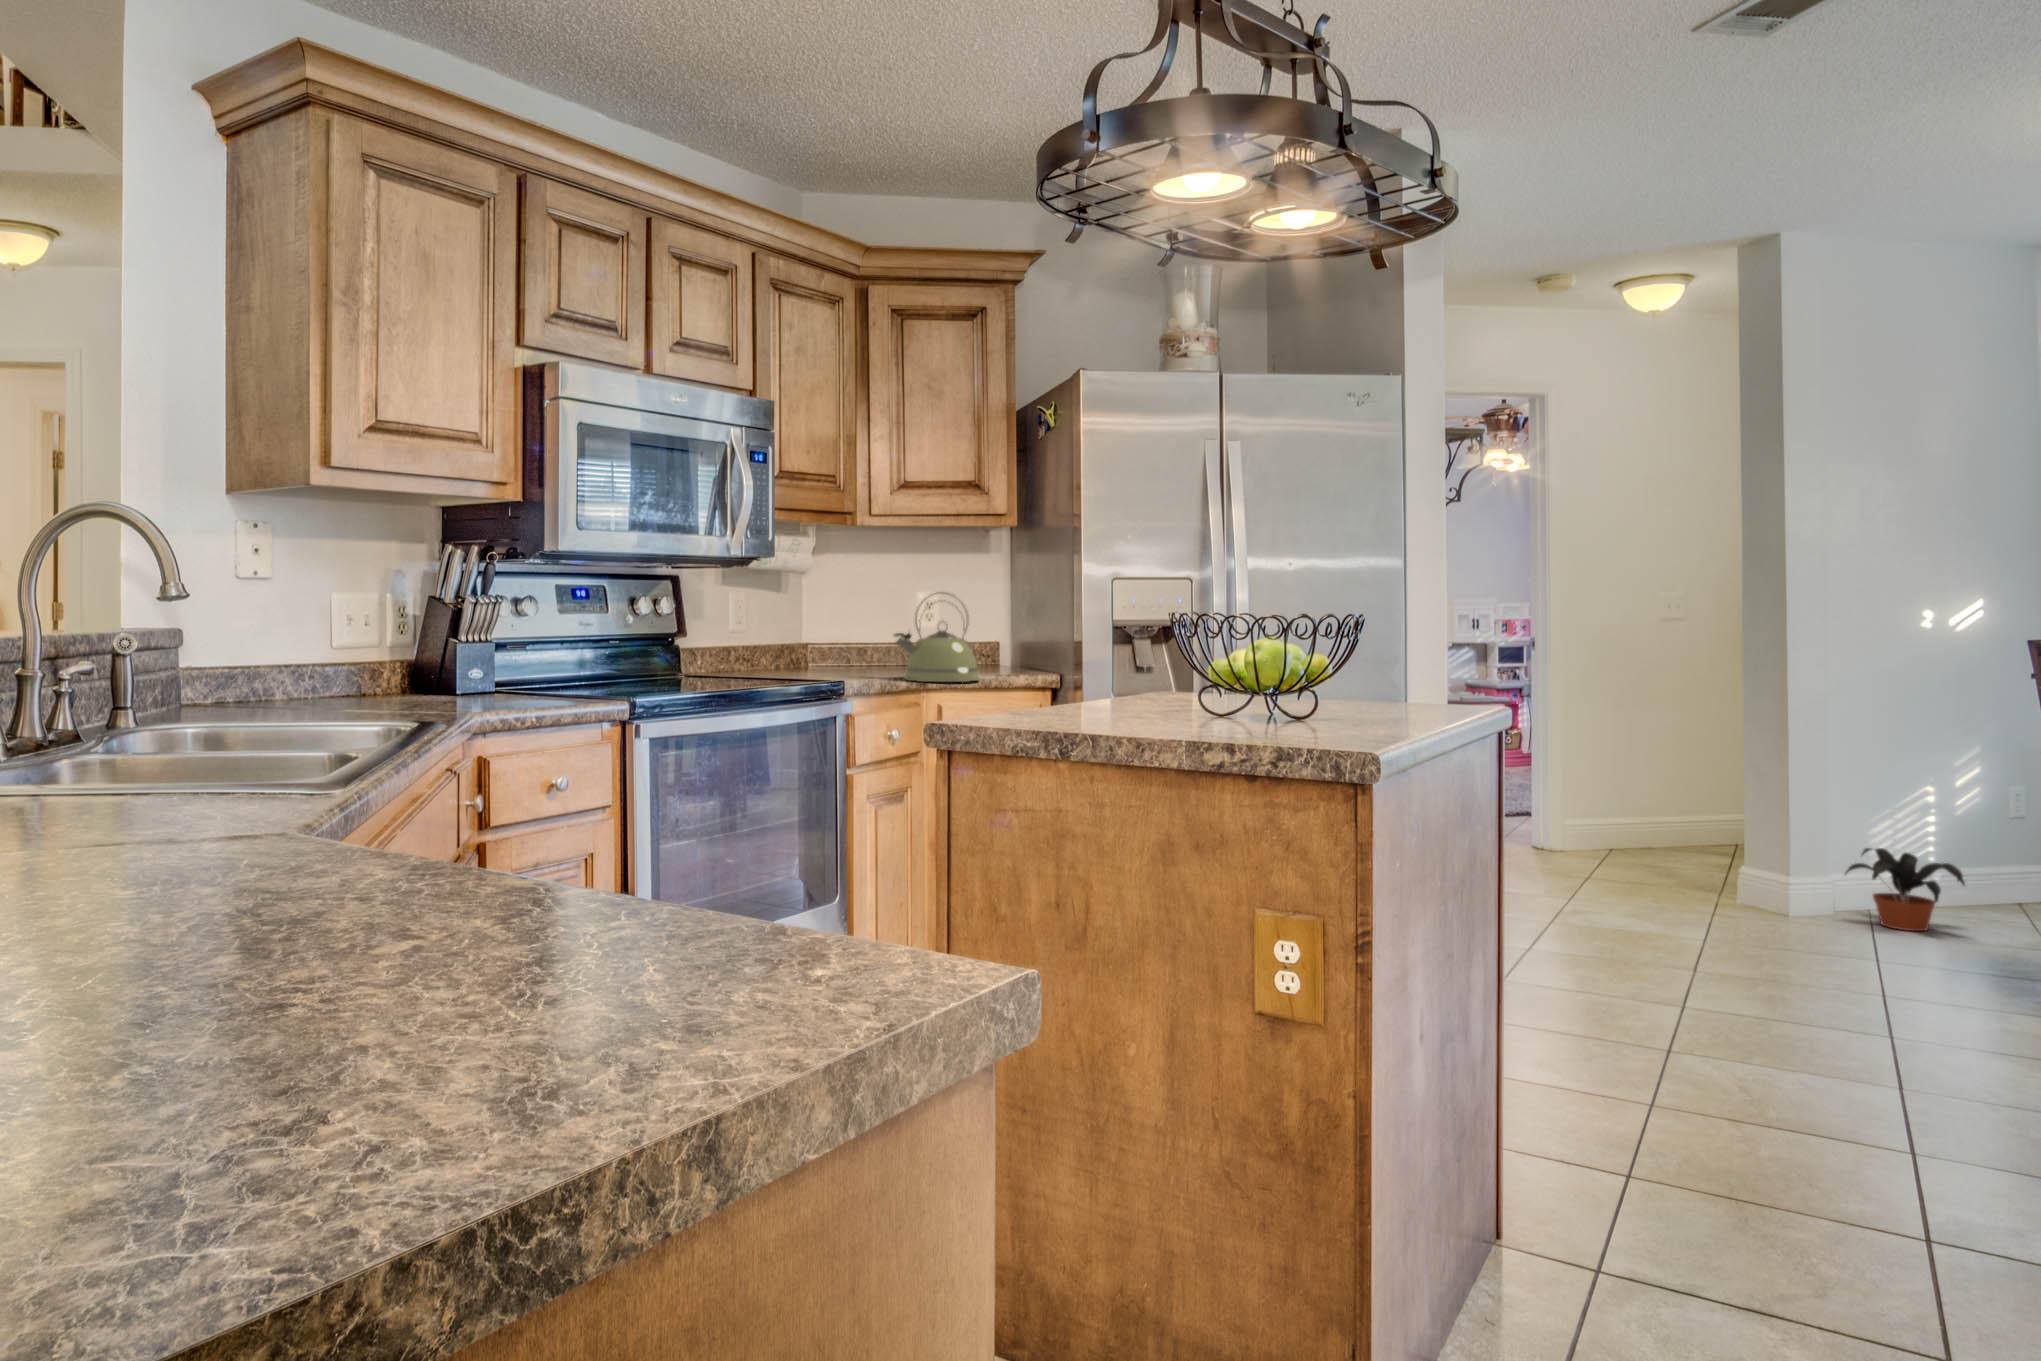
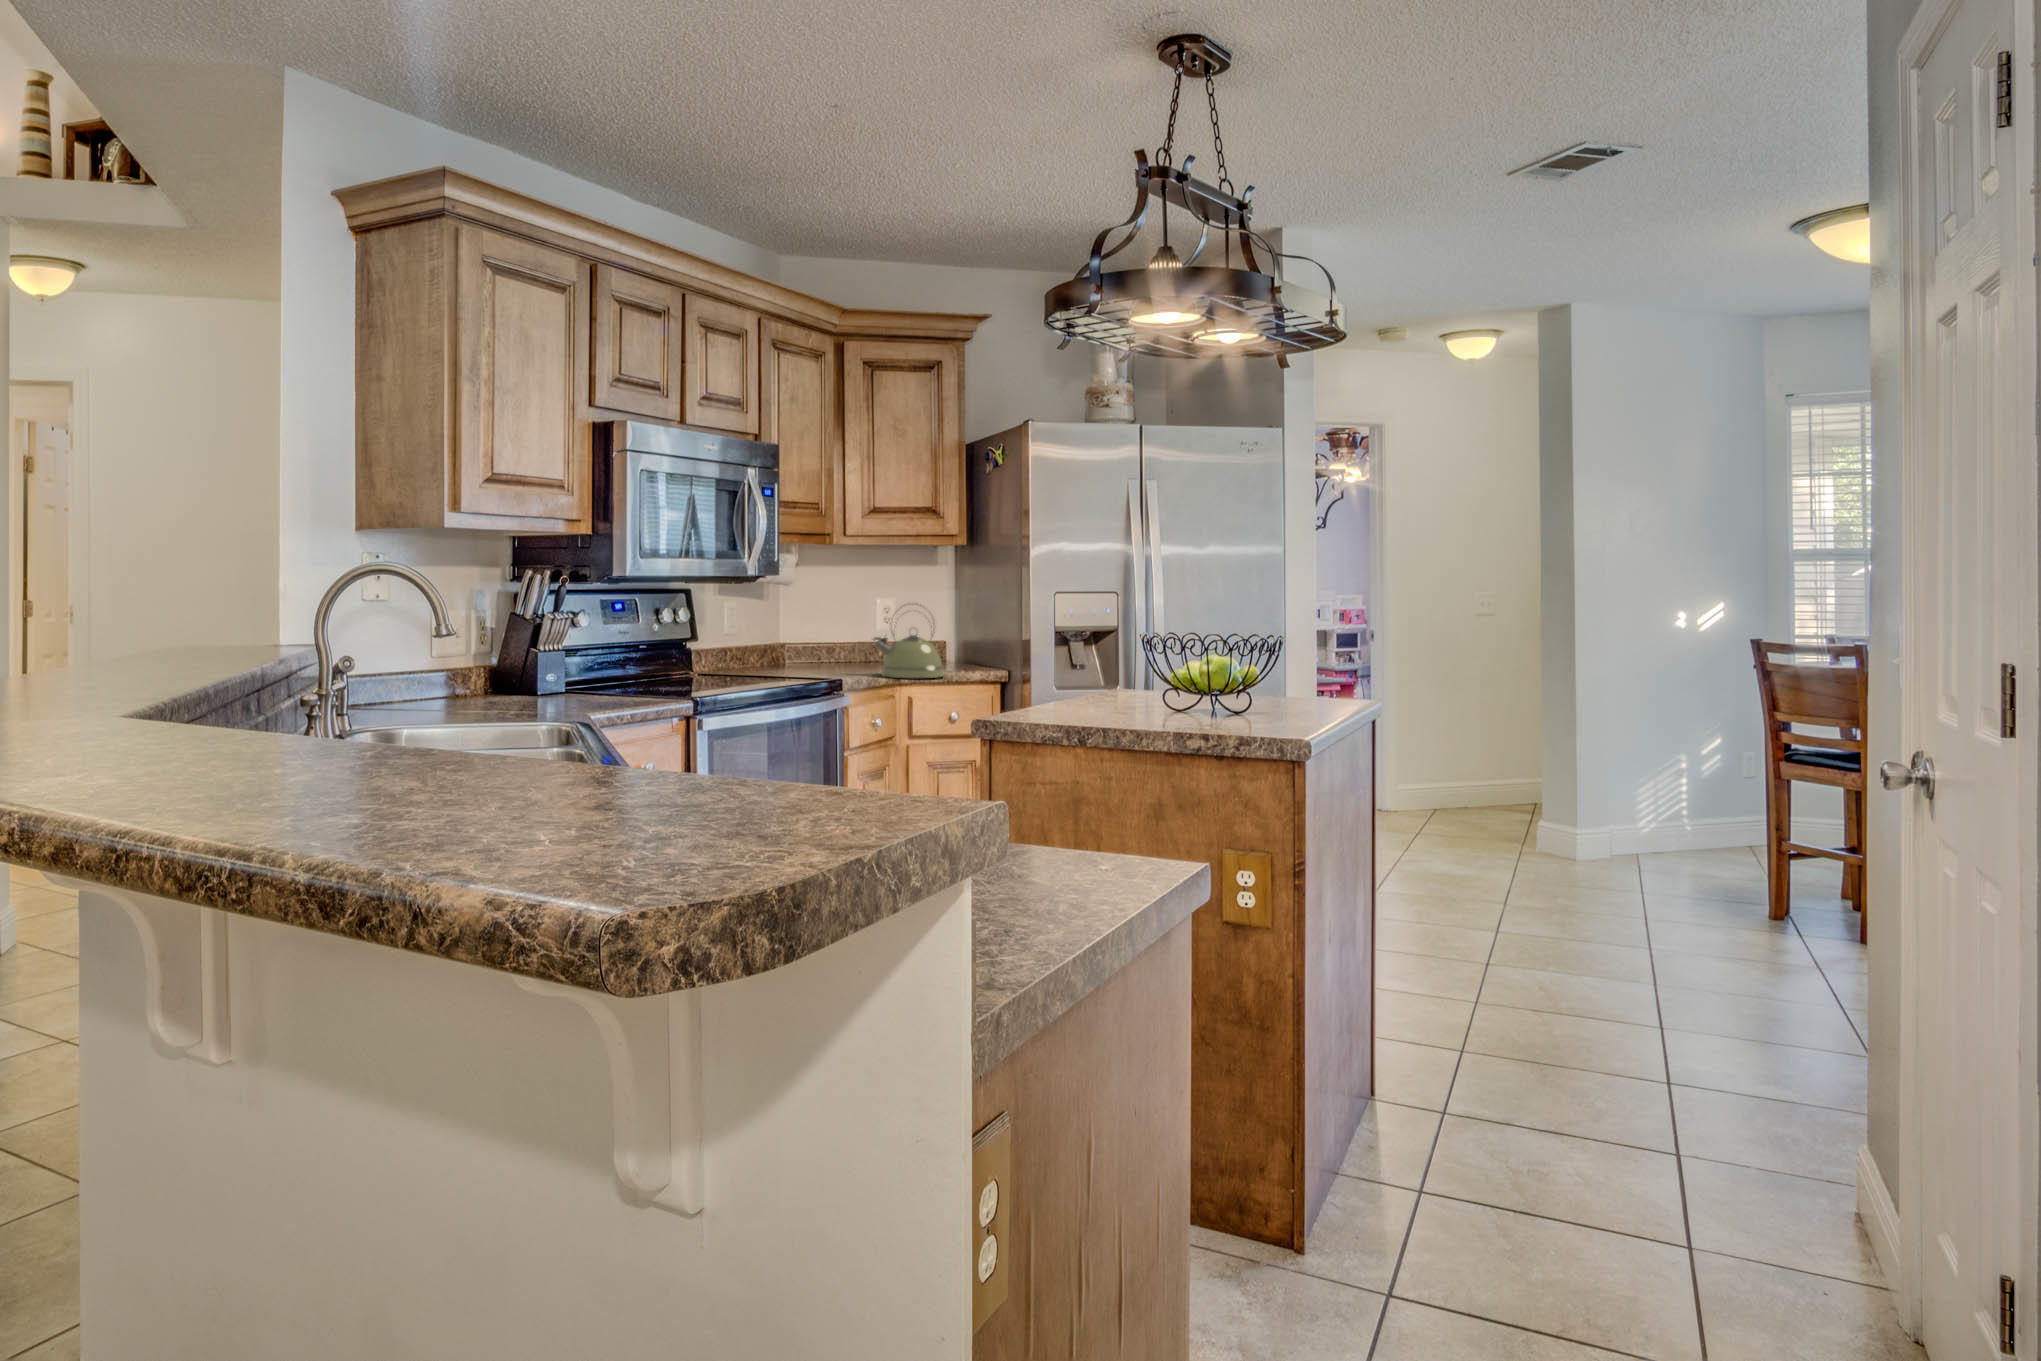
potted plant: present [1846,848,1965,931] -> none [1614,803,1704,868]

